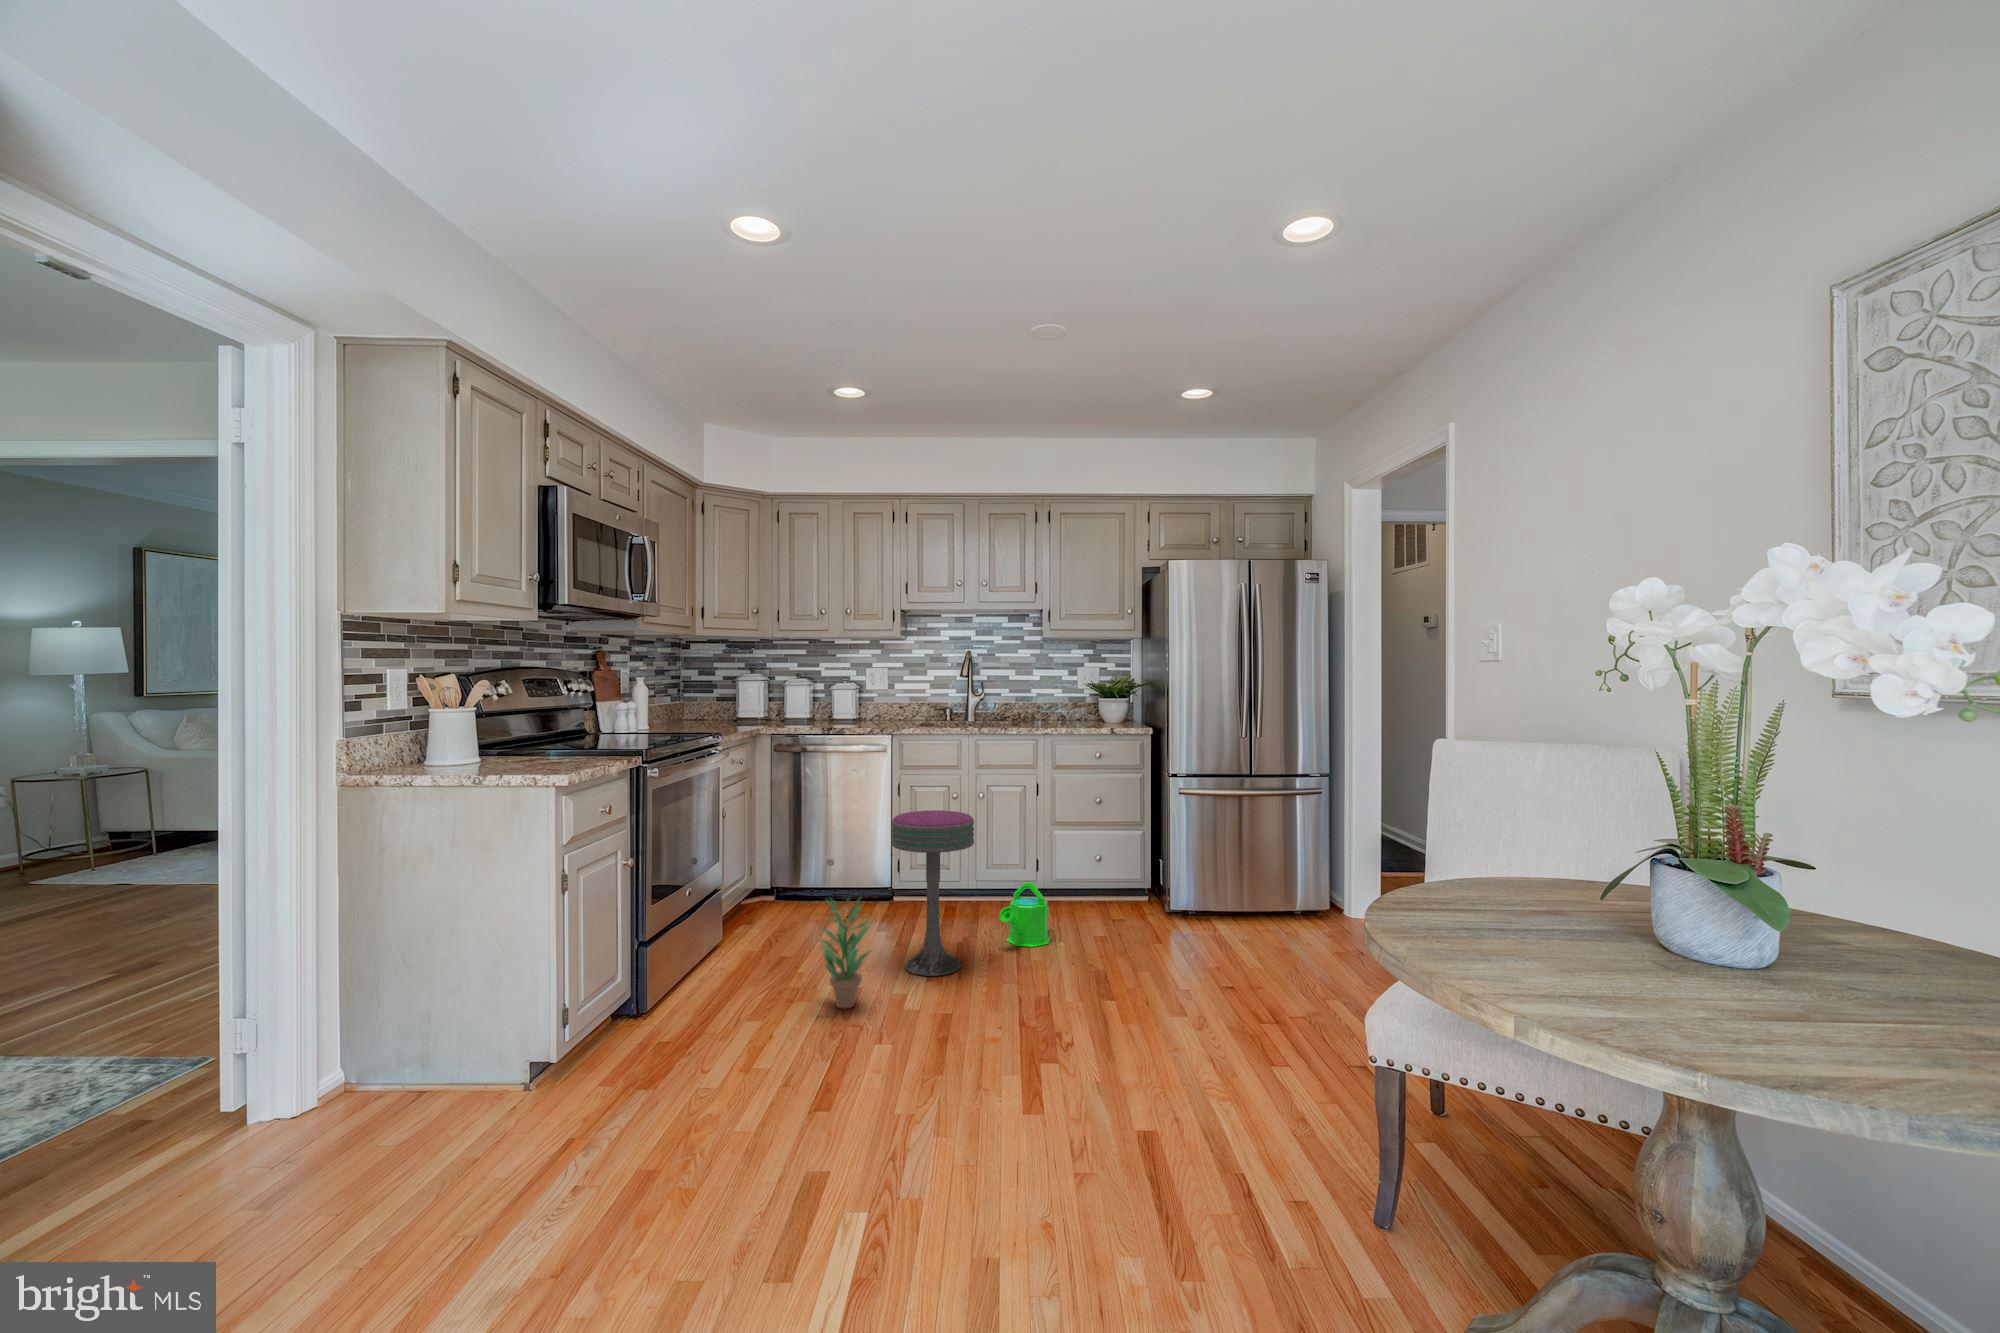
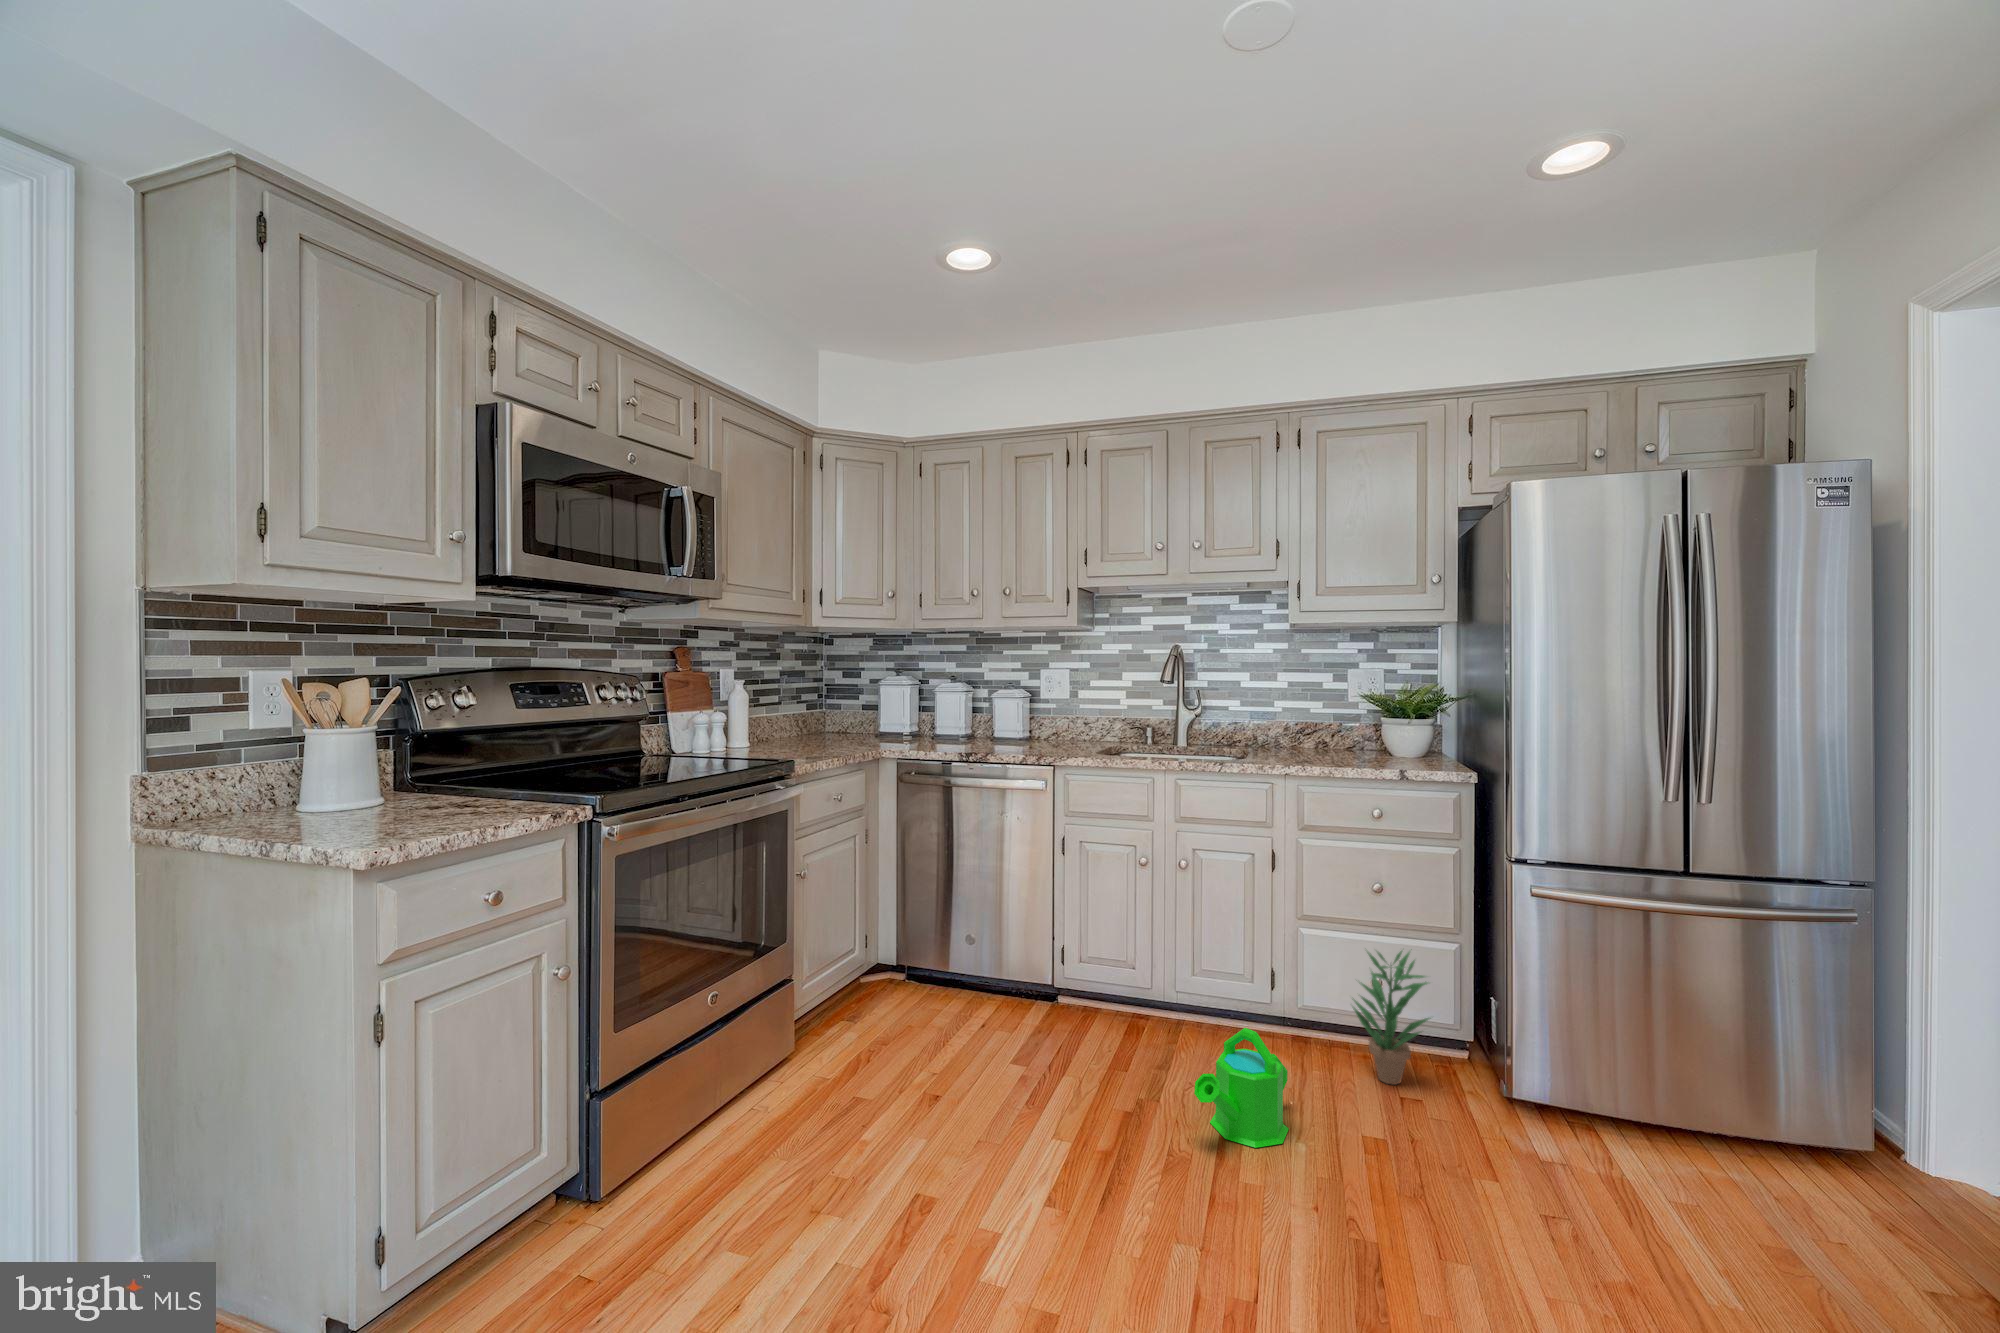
bar stool: present [892,810,974,976] -> none [1005,902,1143,1199]
potted plant: present [820,899,874,1009] -> present [1352,951,1429,1085]

